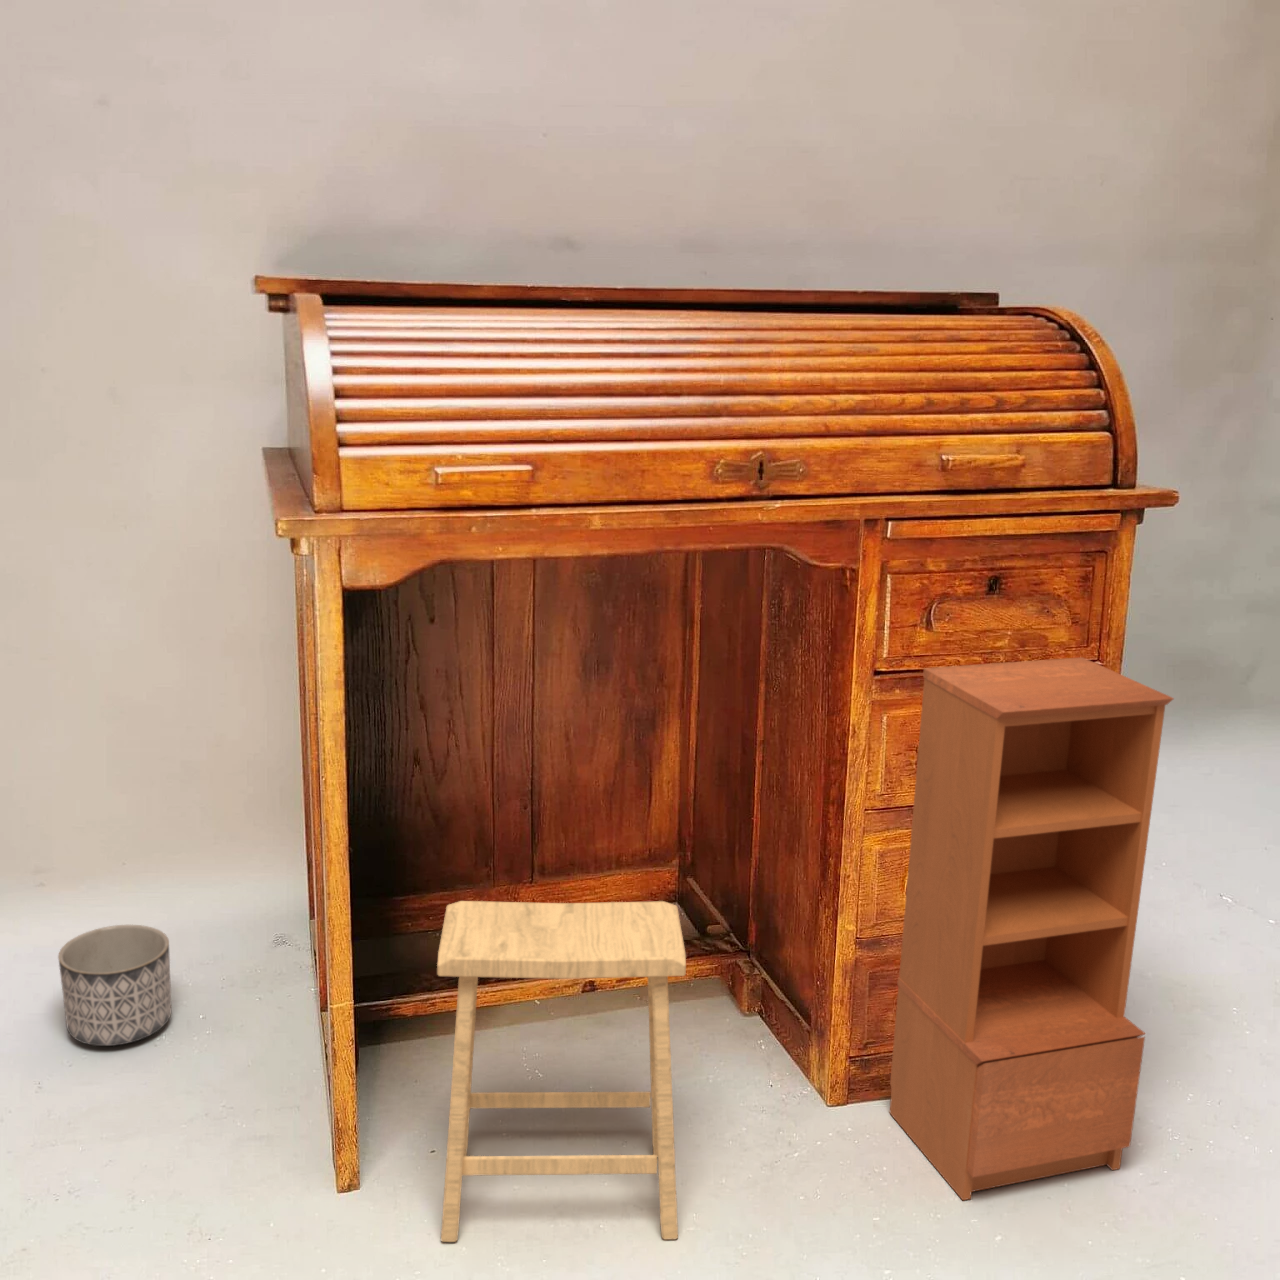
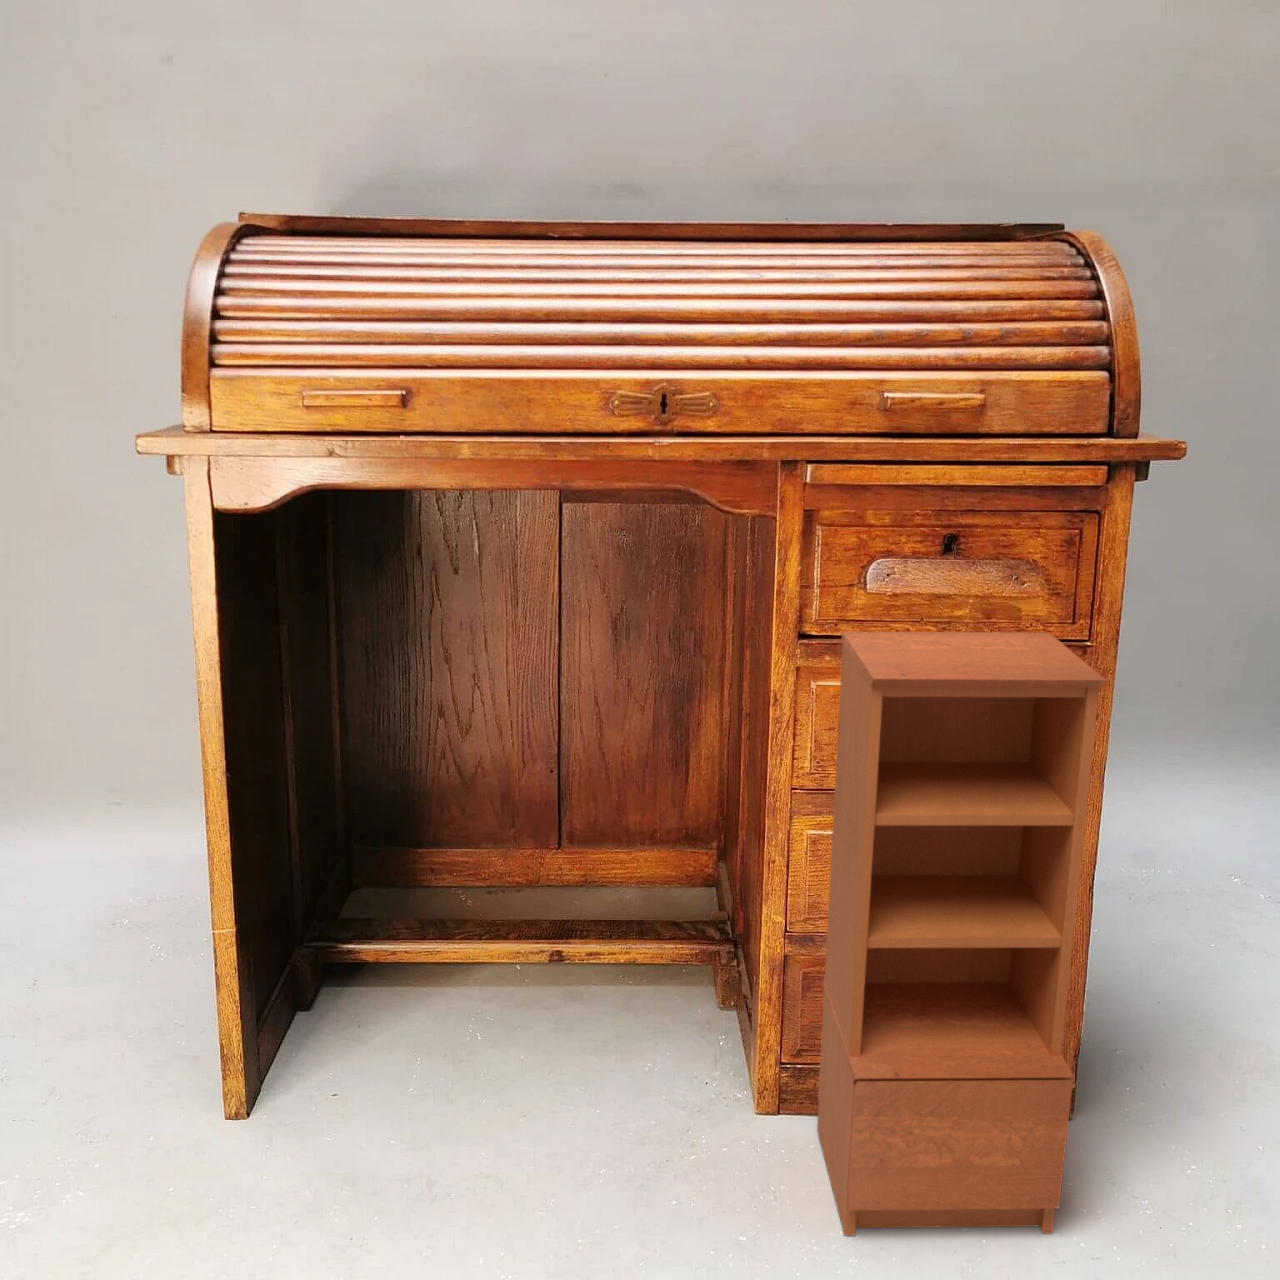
footstool: present [437,901,686,1242] -> none [271,840,559,1221]
planter: present [58,925,171,1046] -> none [63,844,172,956]

